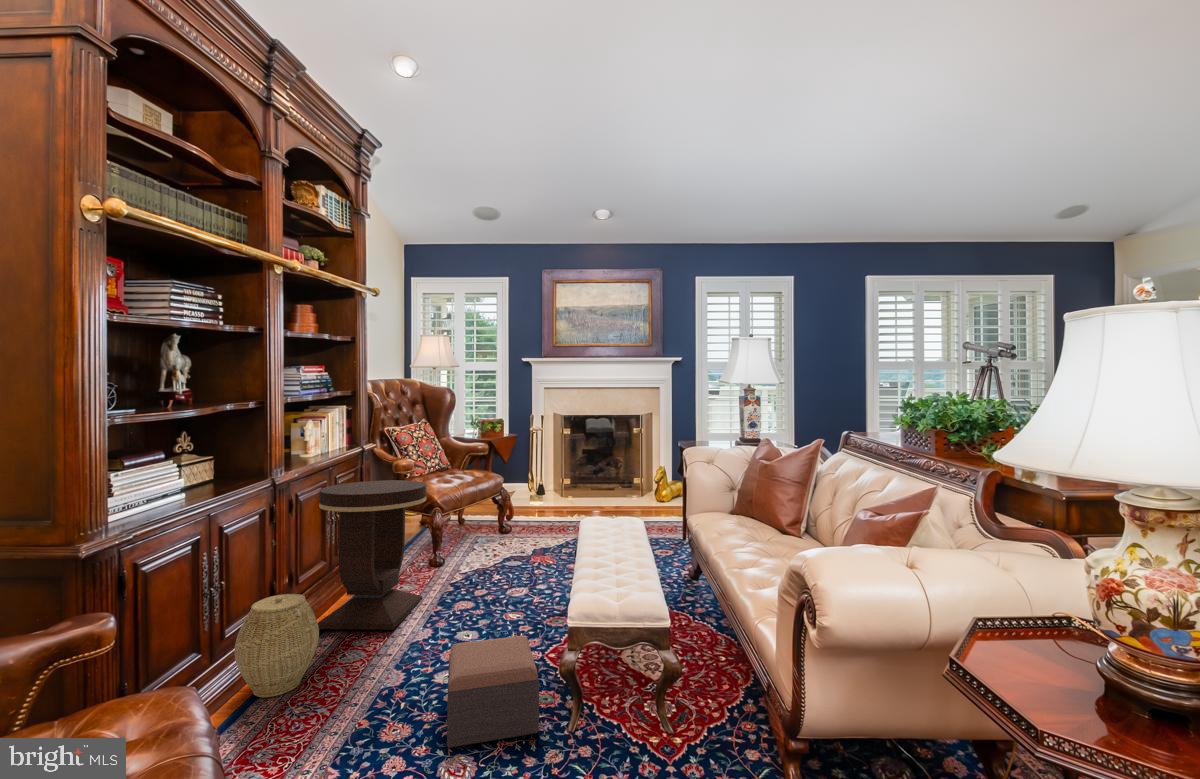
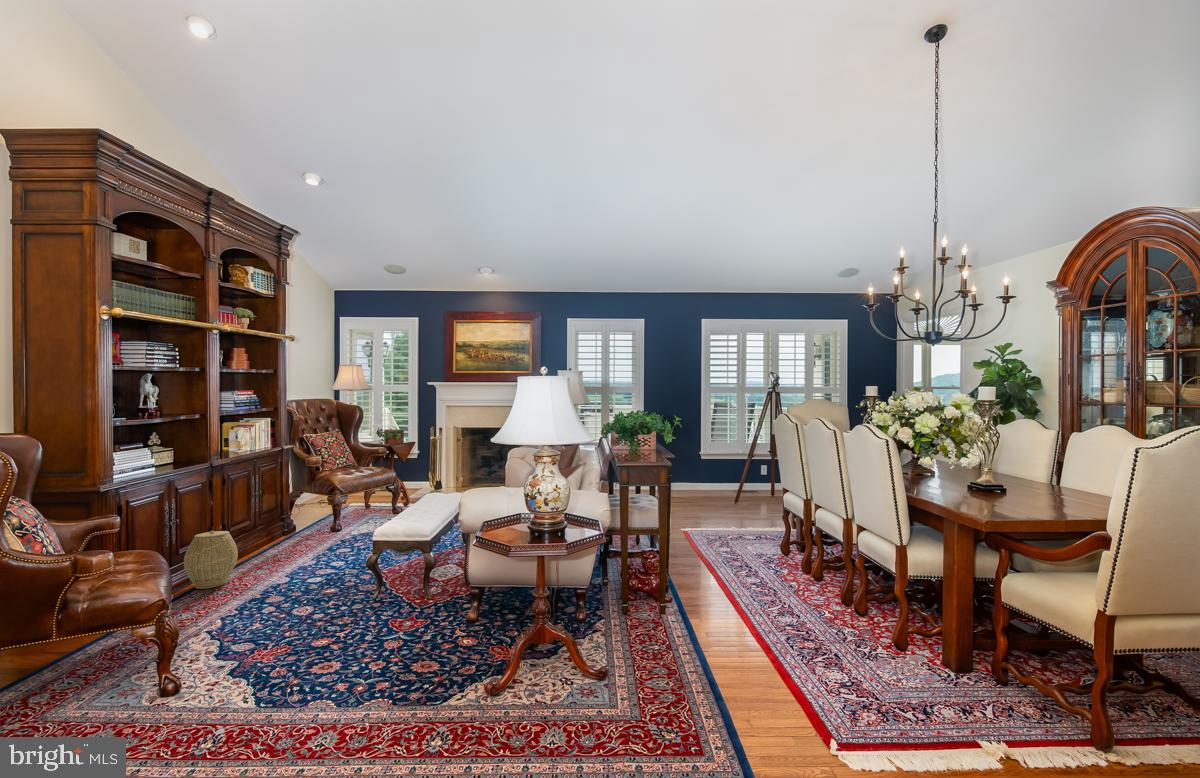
side table: present [318,480,427,630] -> none [241,467,320,562]
footstool: present [447,636,539,748] -> none [303,549,365,600]

